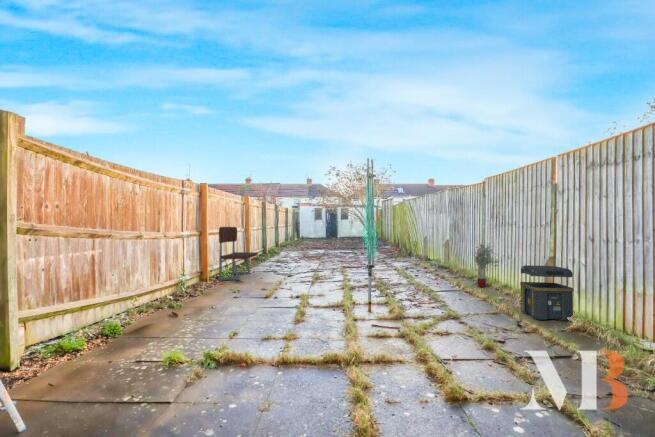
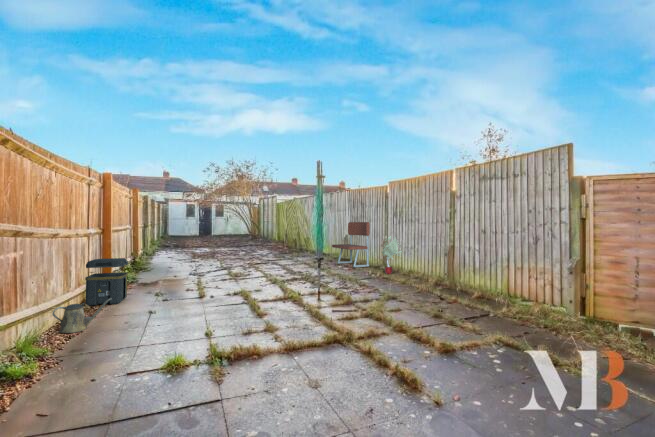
bench: present [218,227,257,280] -> present [332,222,370,267]
toolbox: present [520,265,574,321] -> present [85,258,128,306]
watering can: none [133,291,174,317] -> present [52,298,112,333]

